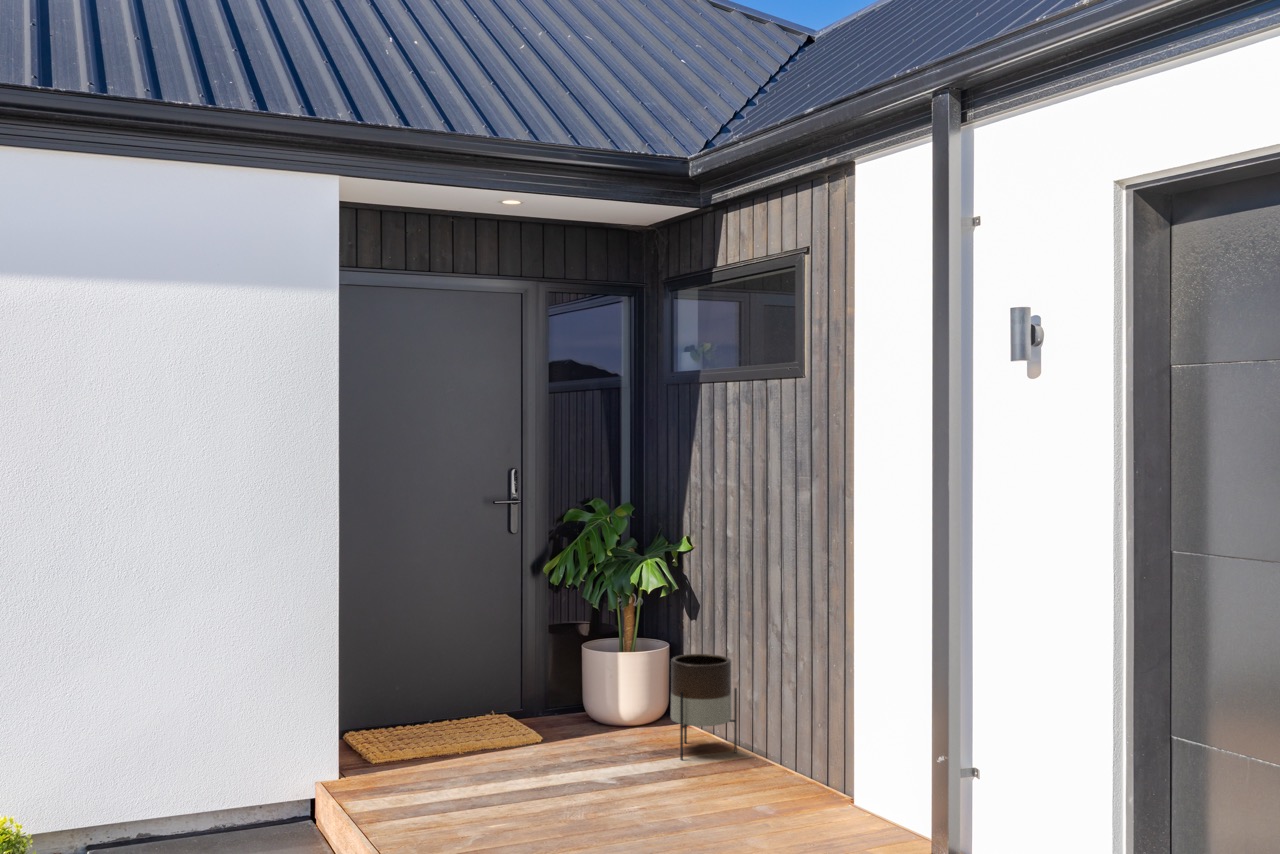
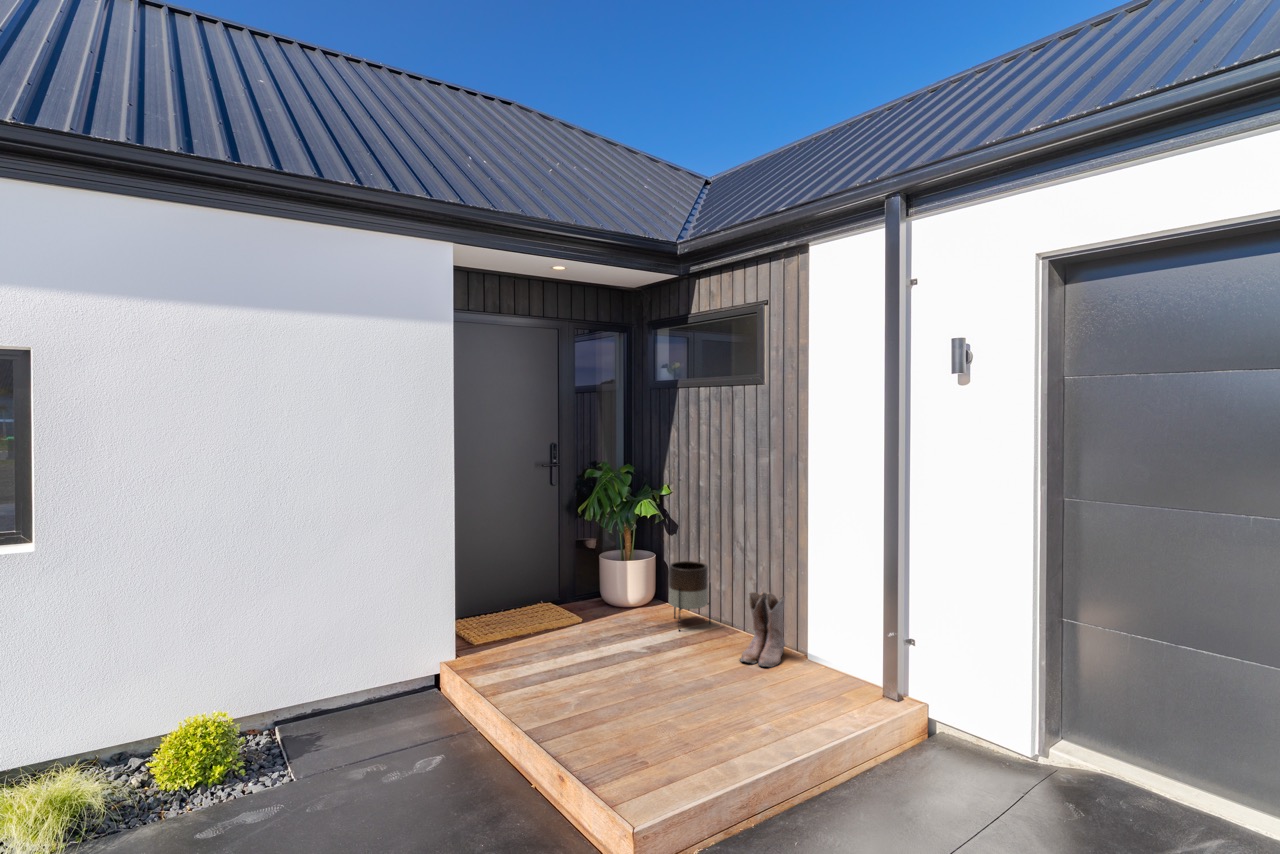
boots: none [747,696,826,812] -> present [740,591,785,667]

